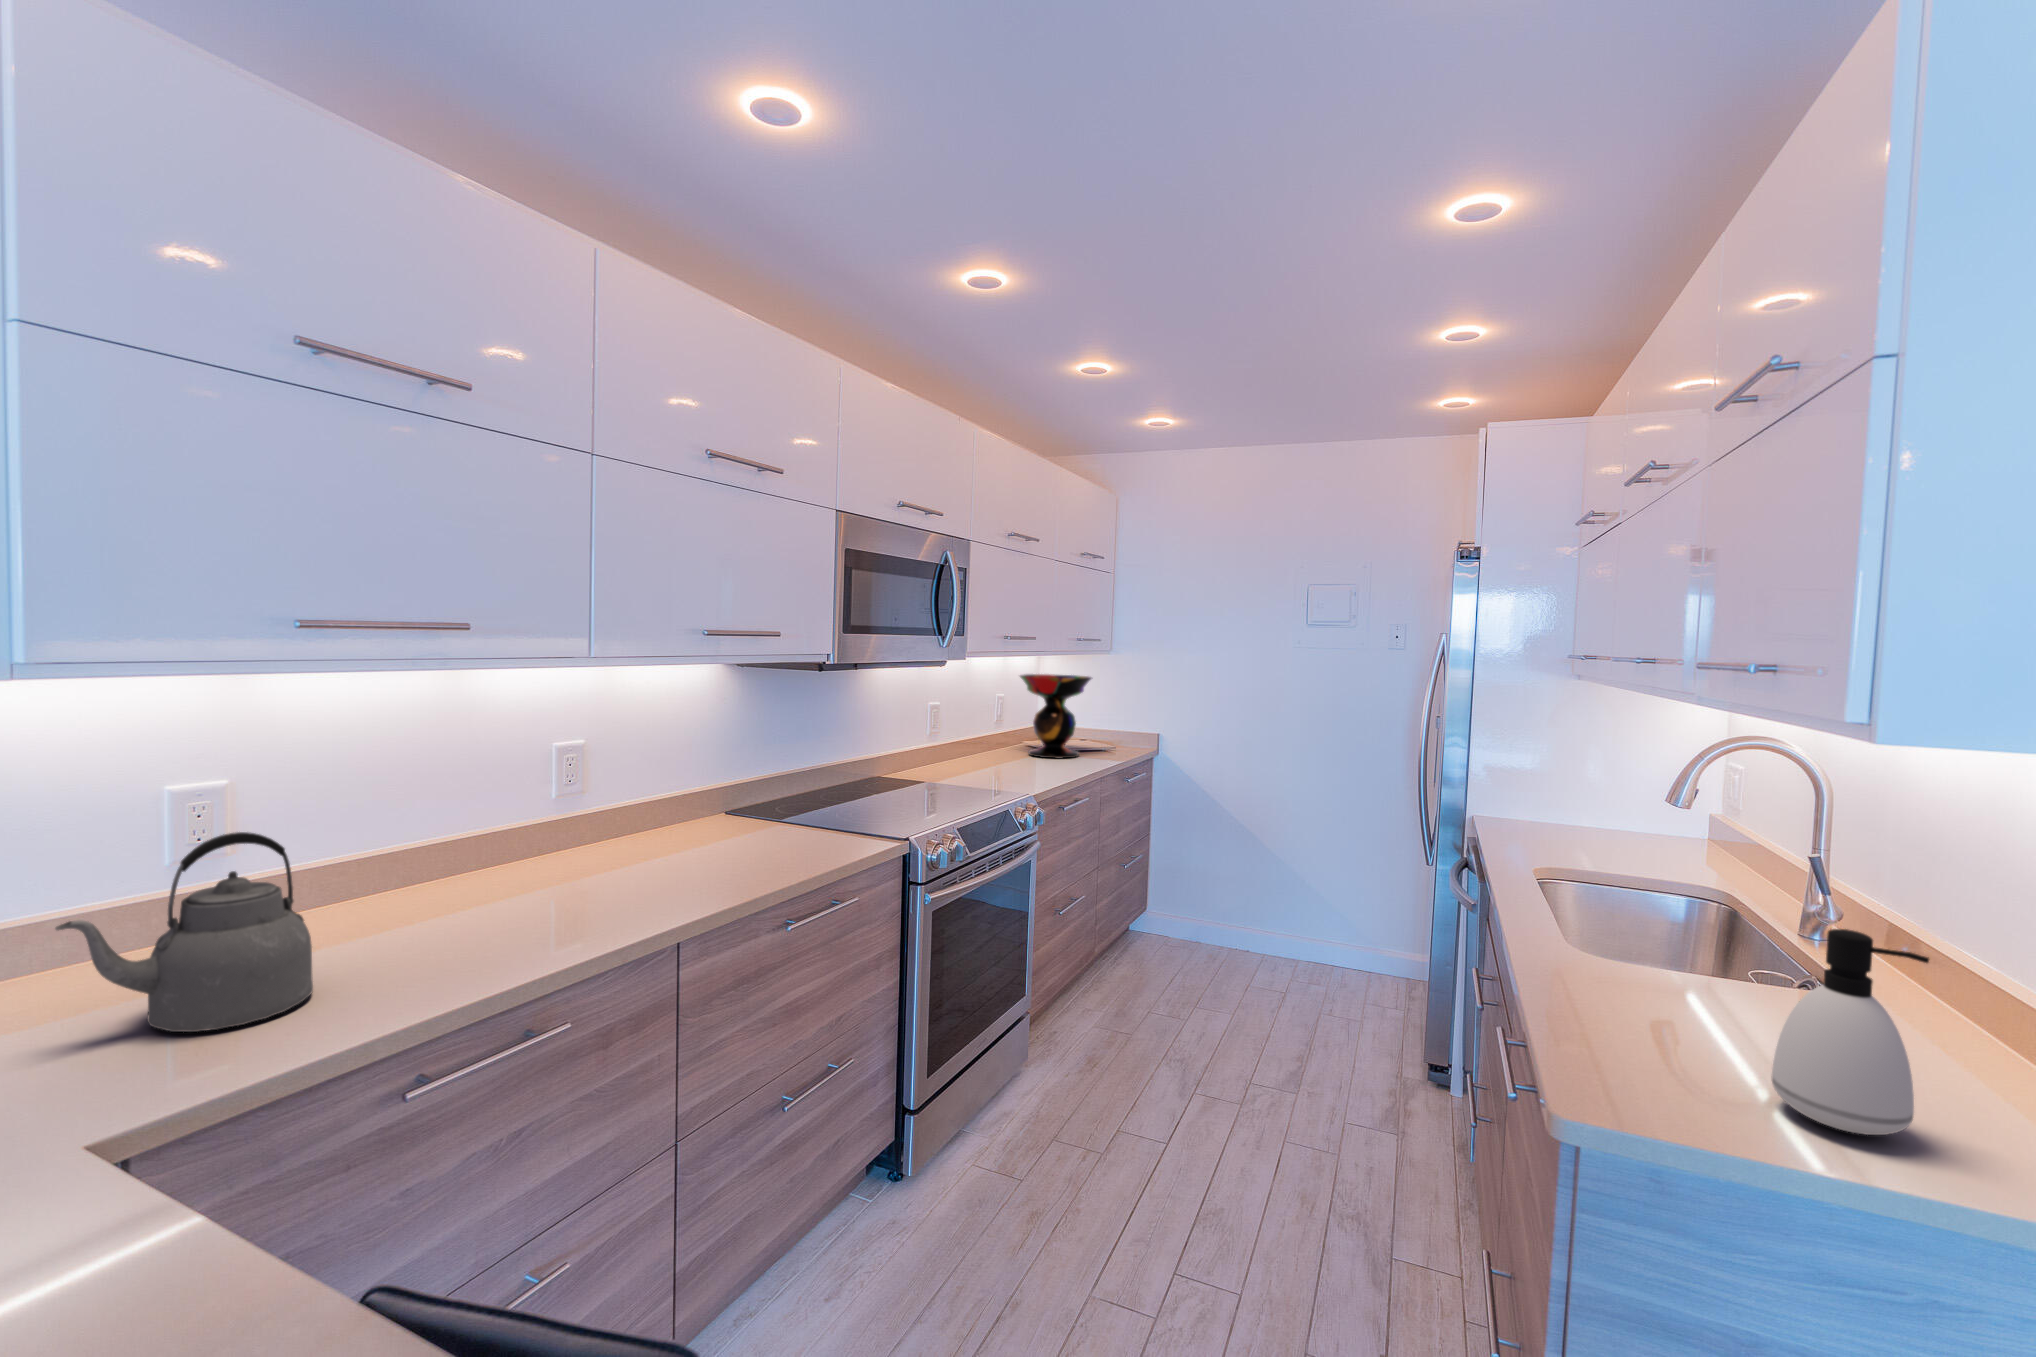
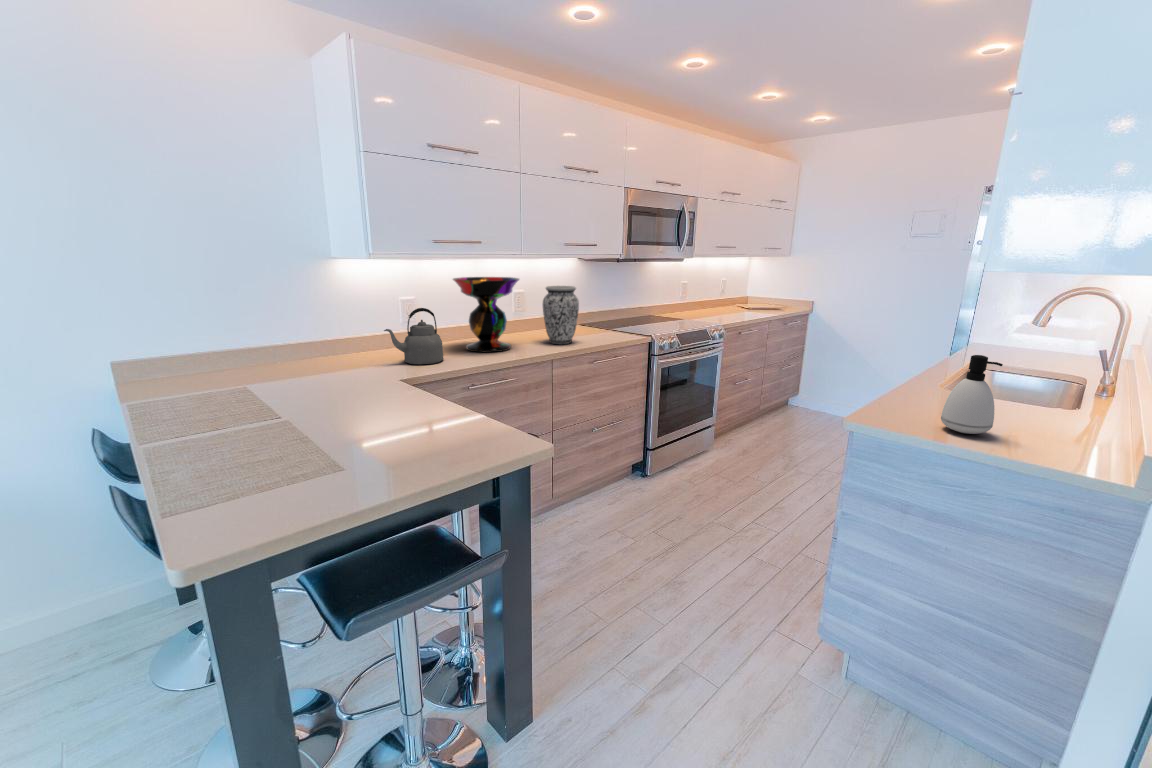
decorative bowl: present [1020,674,1093,758] -> present [453,277,519,353]
vase: none [646,734,744,886] -> present [543,286,579,344]

